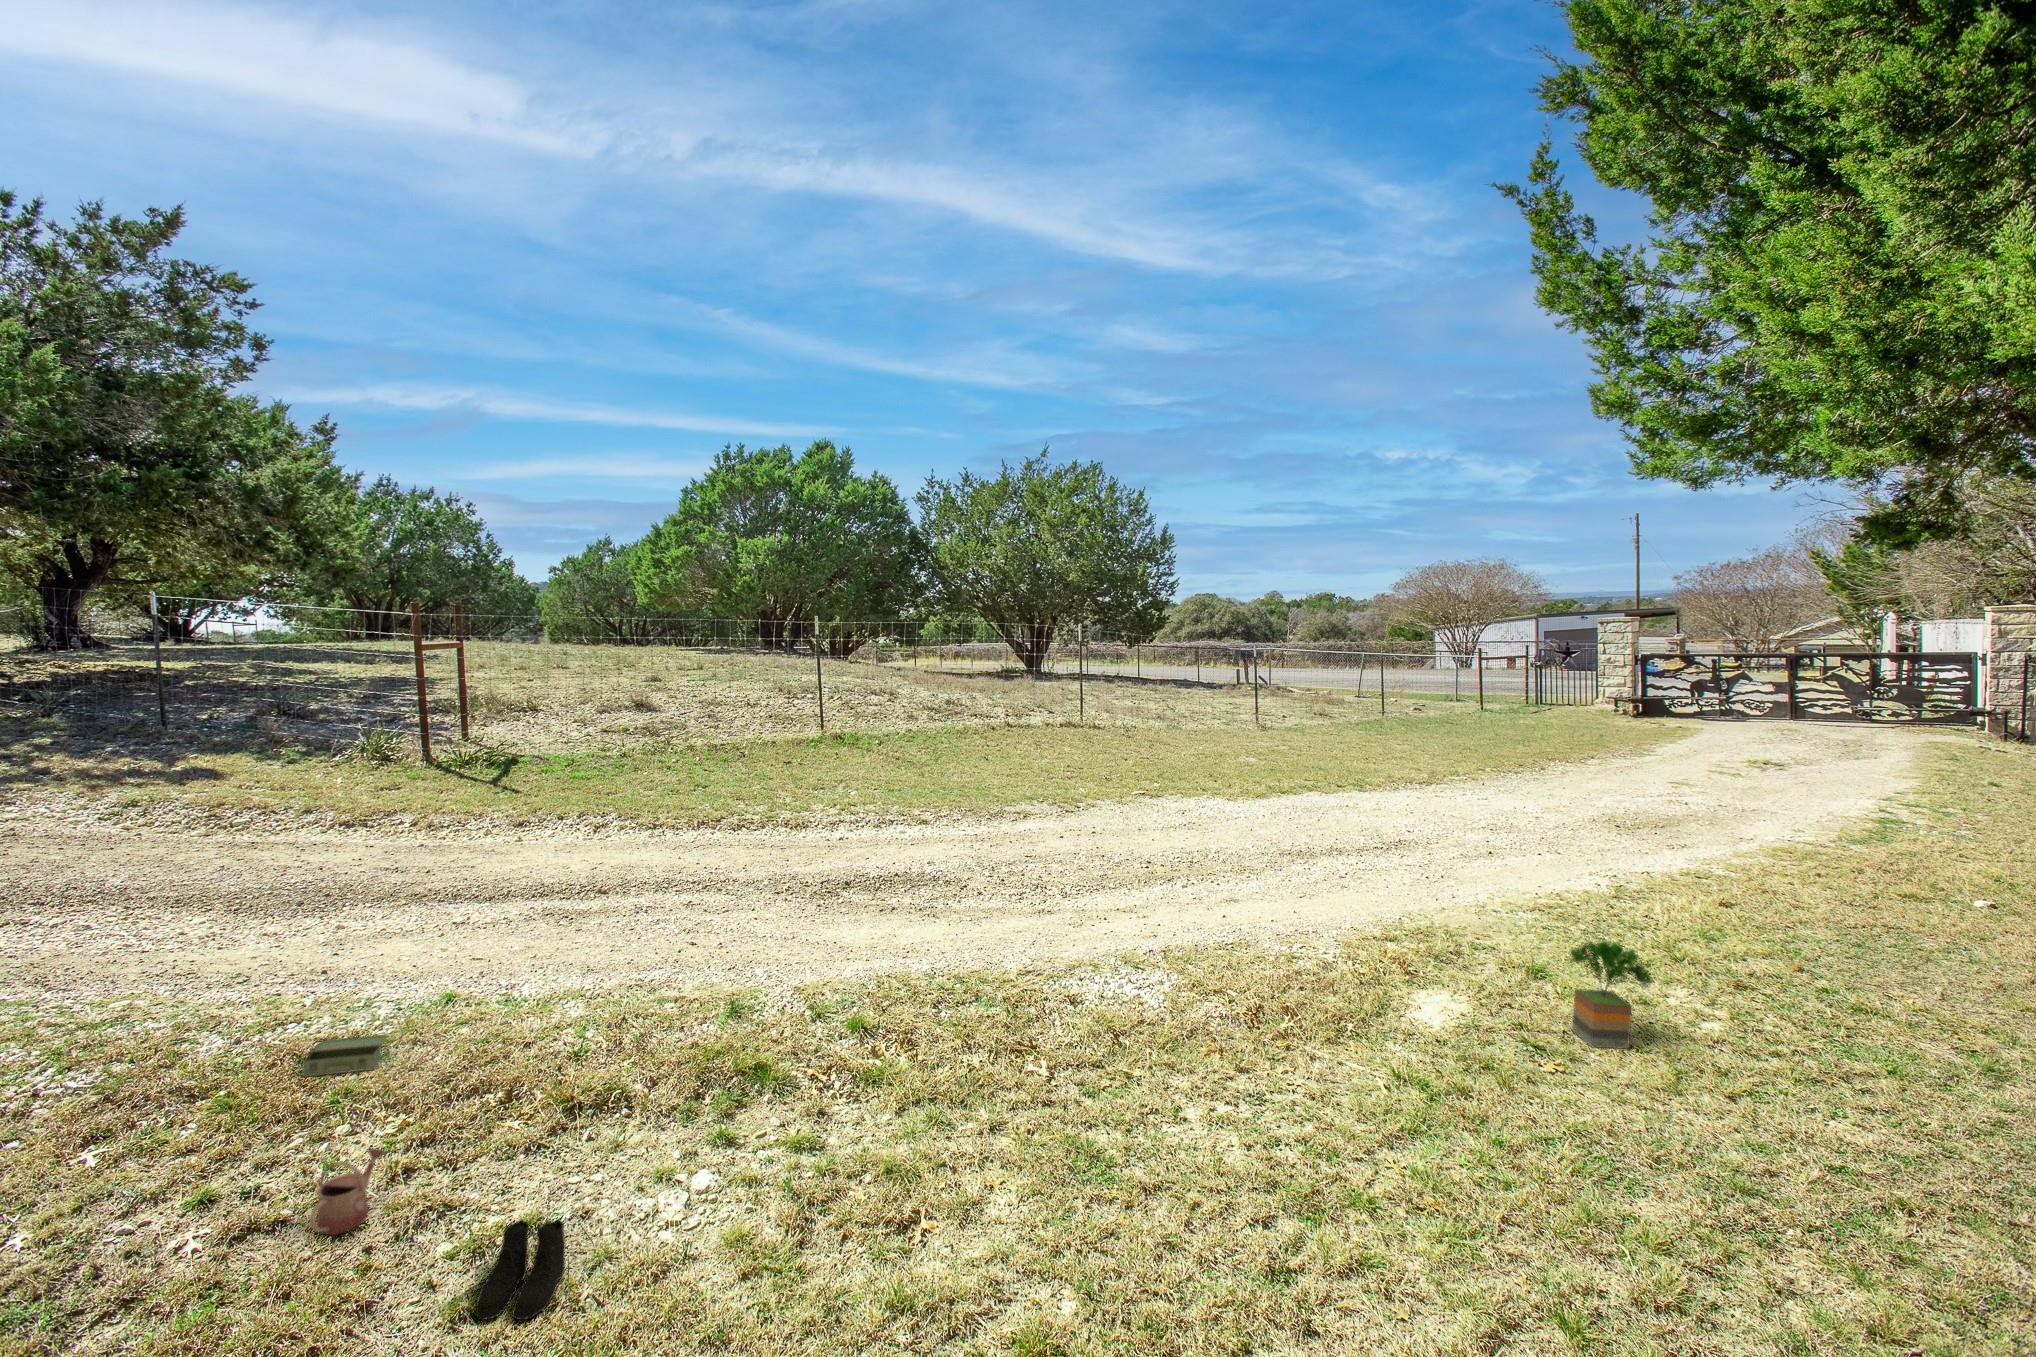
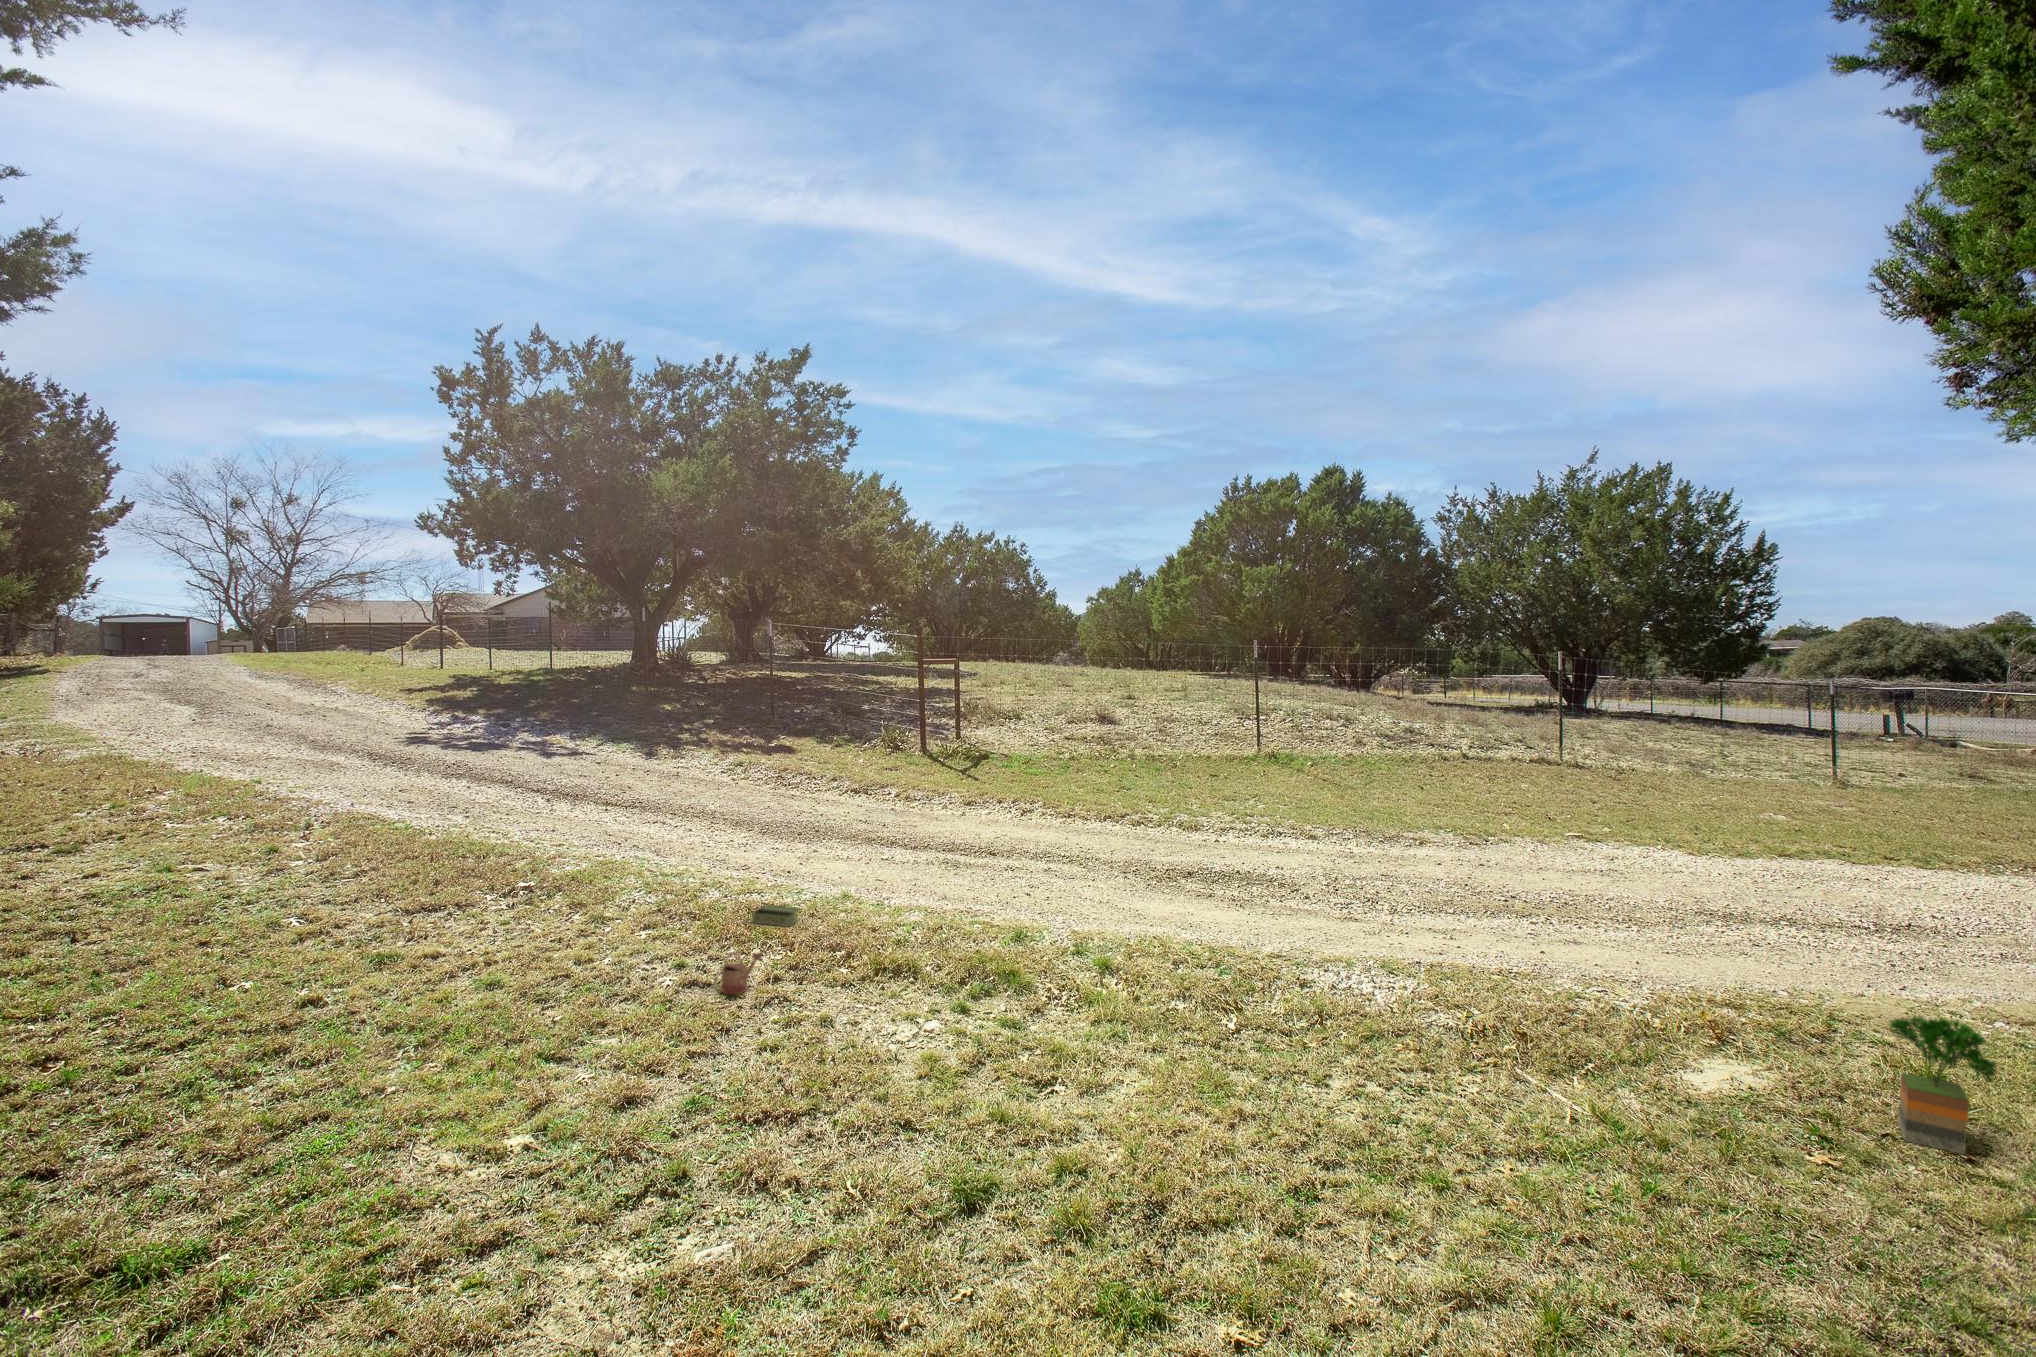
boots: present [476,1219,565,1320] -> none [772,1002,830,1056]

